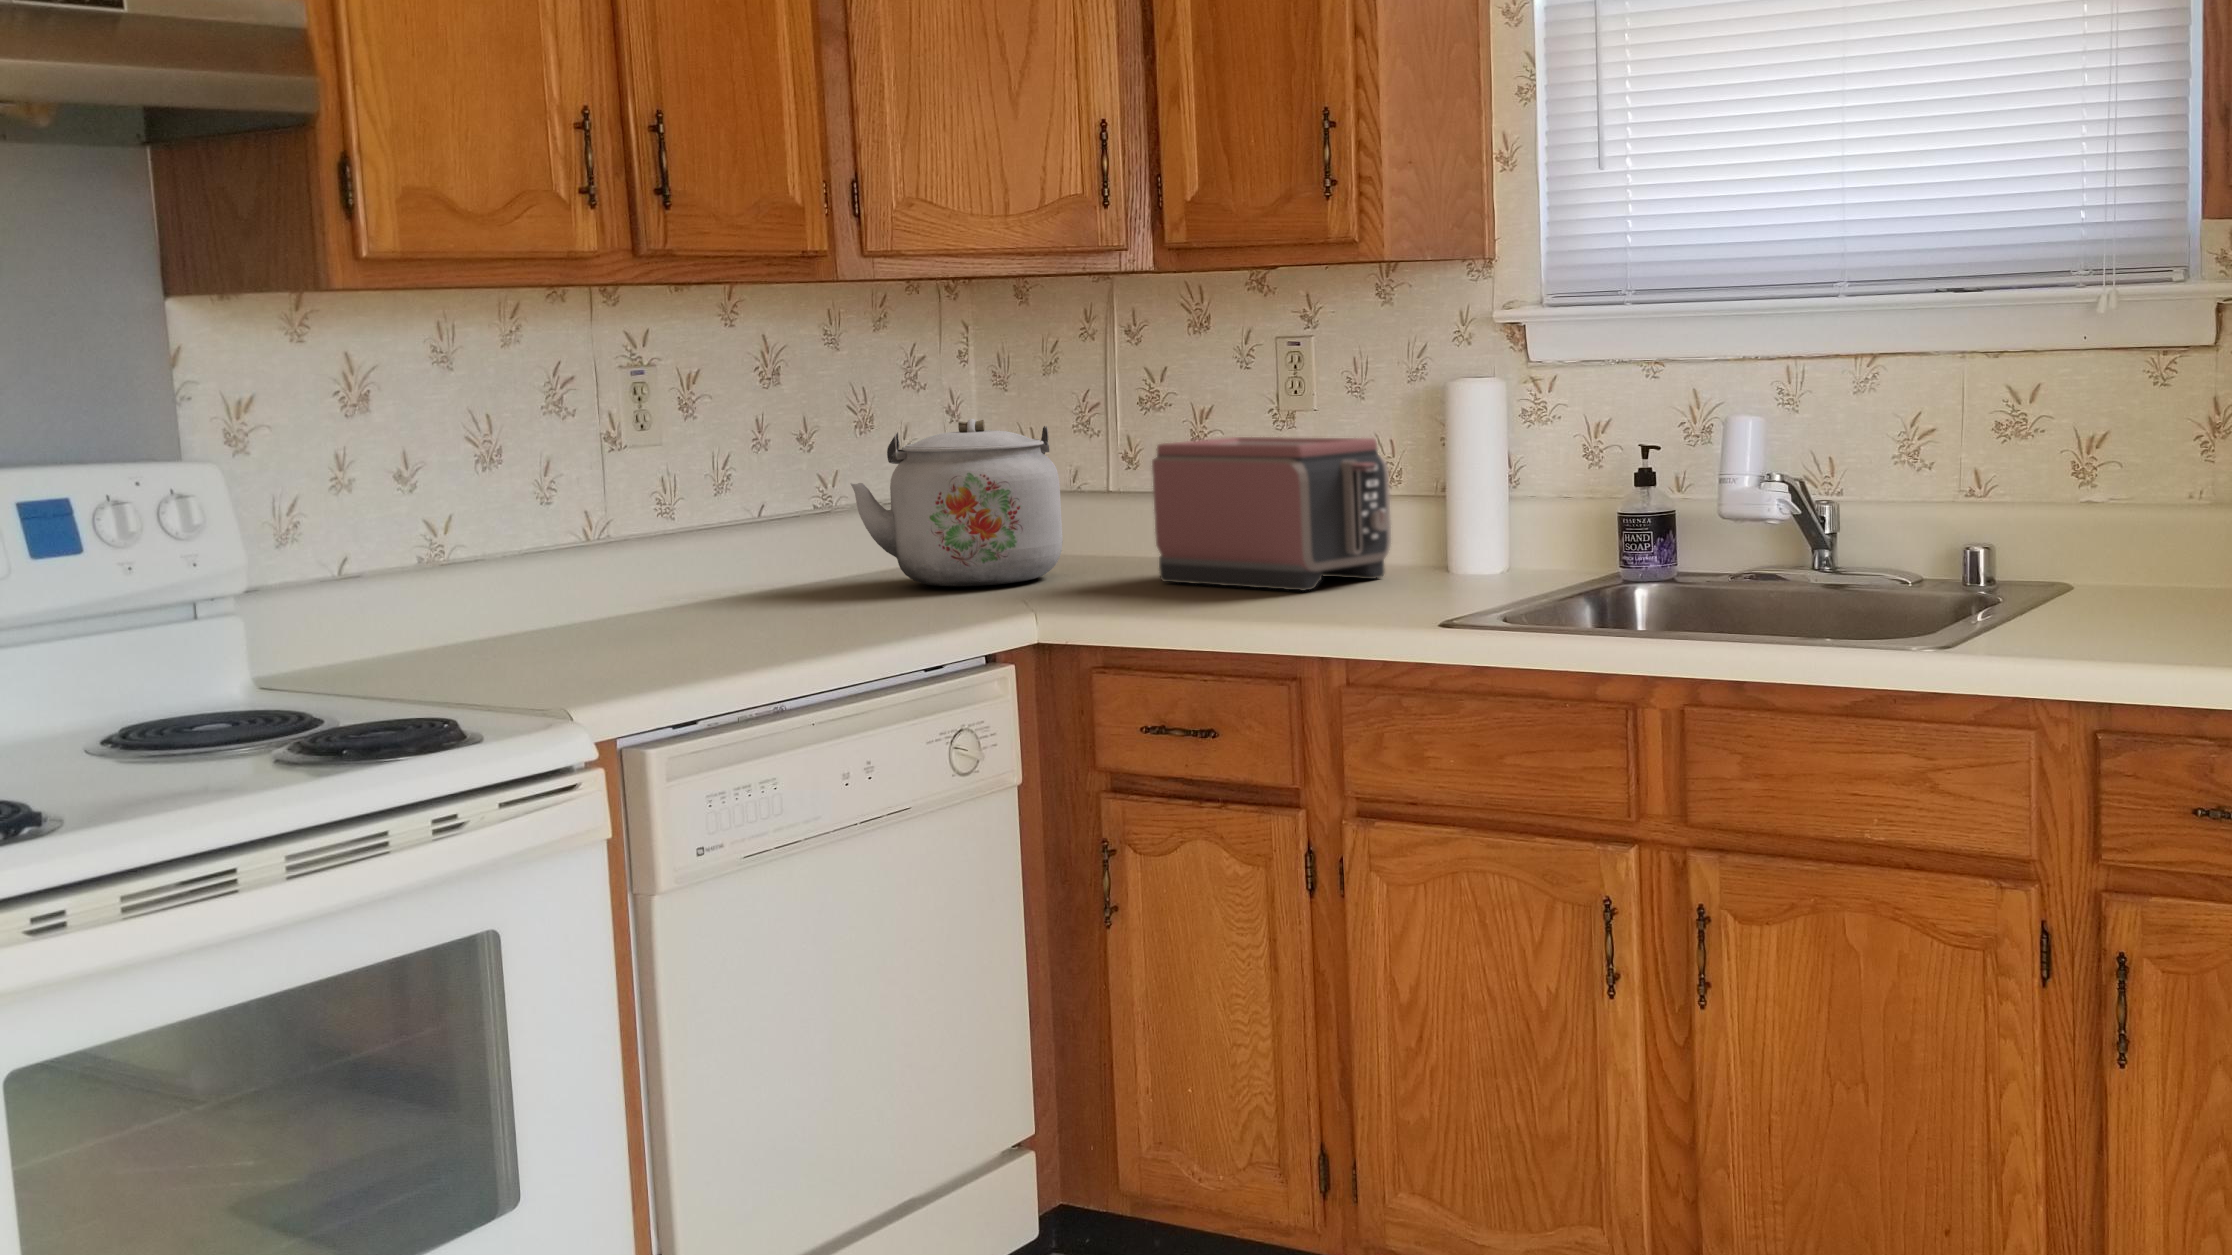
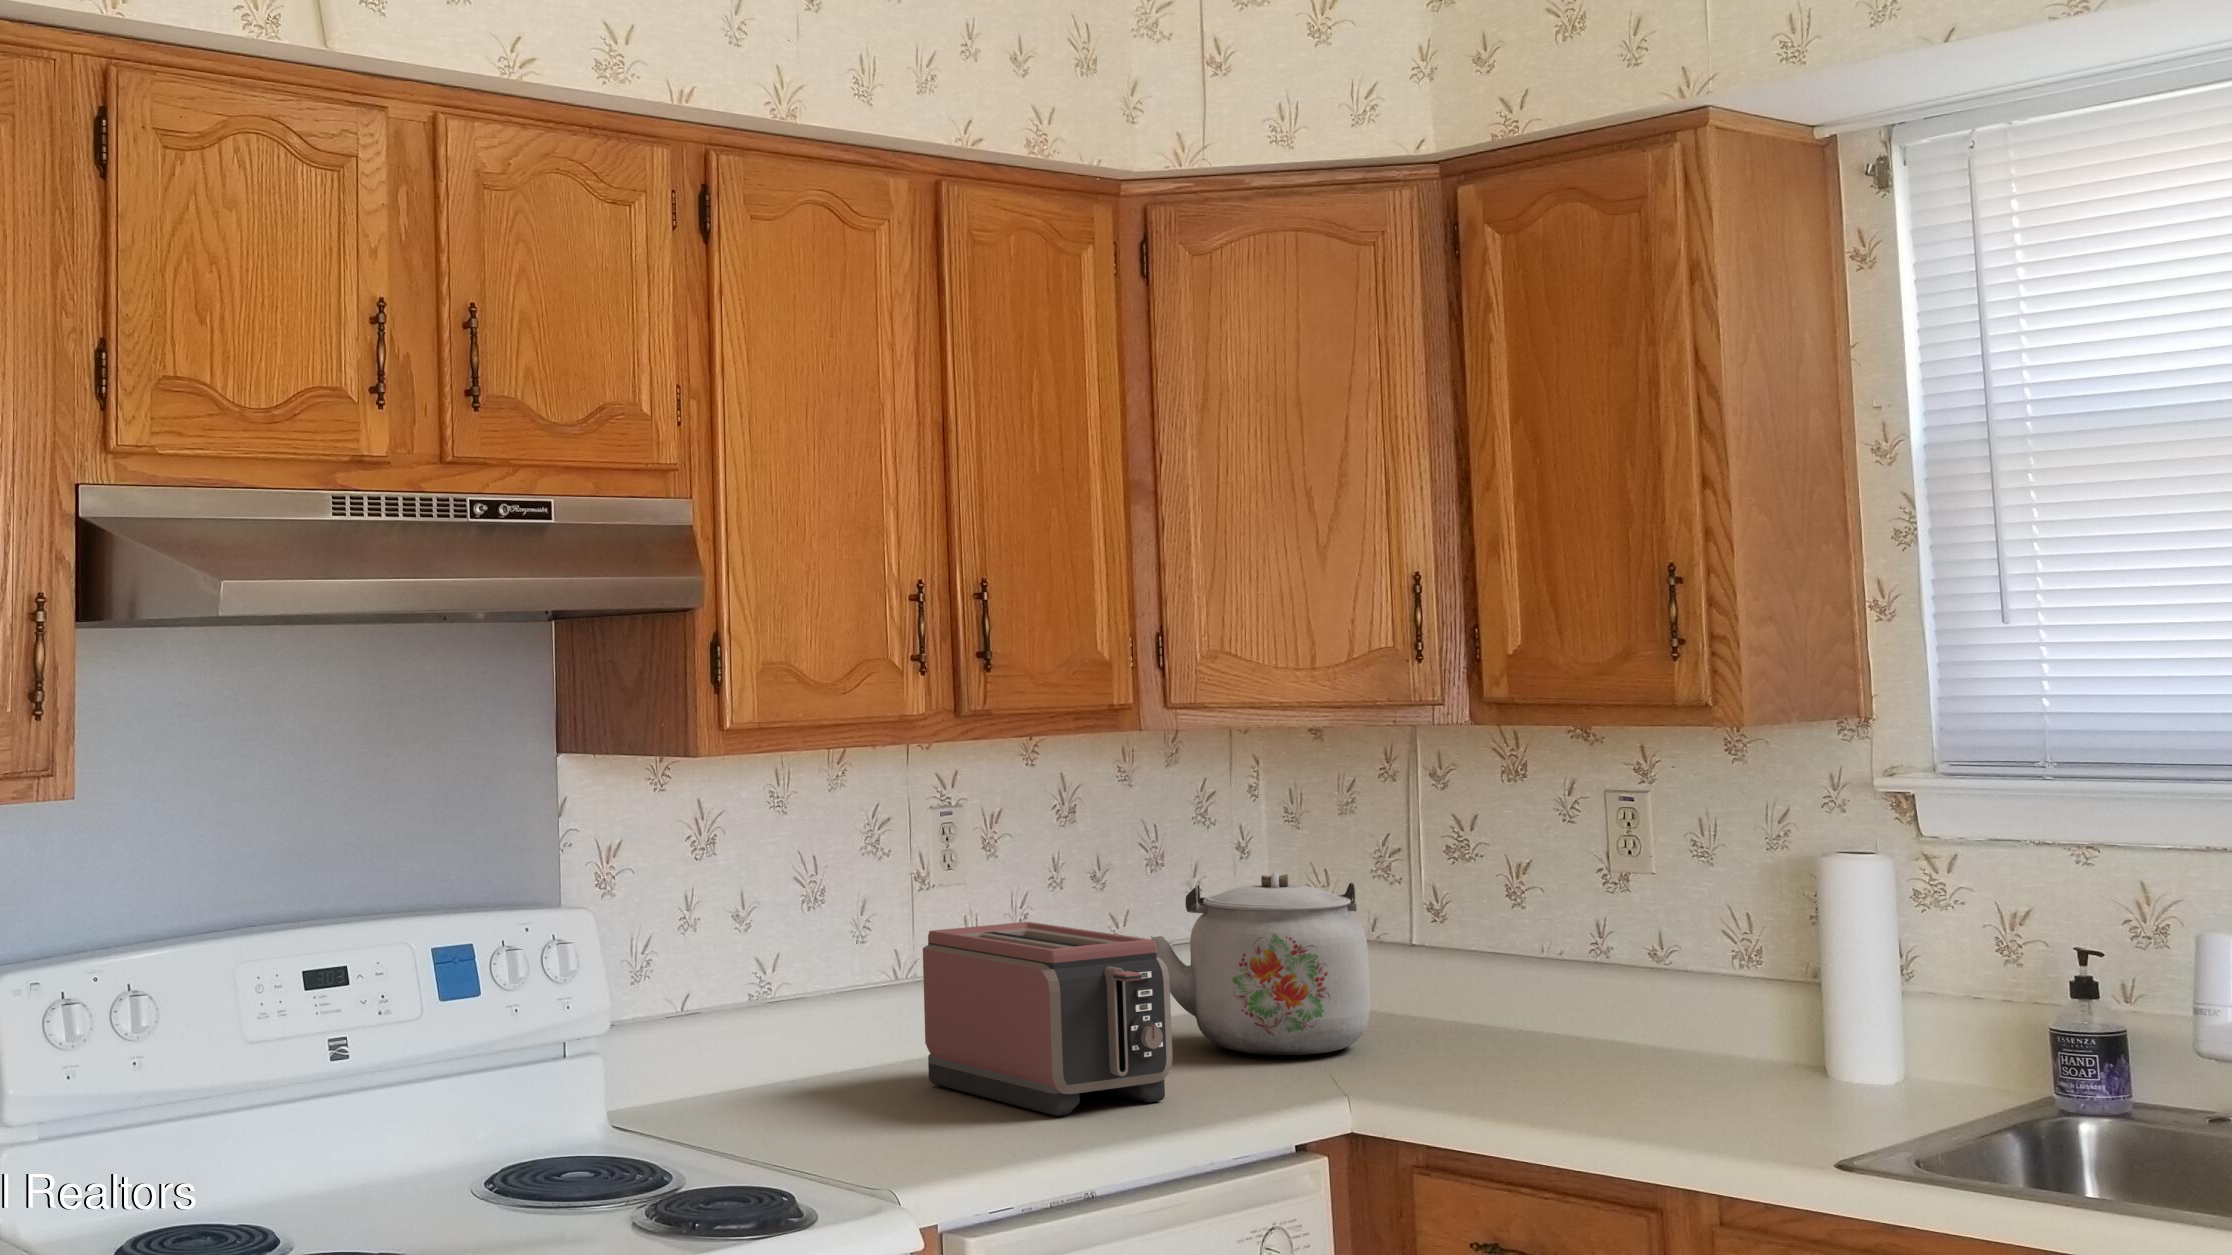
toaster: present [1152,437,1391,590] -> present [923,922,1173,1116]

